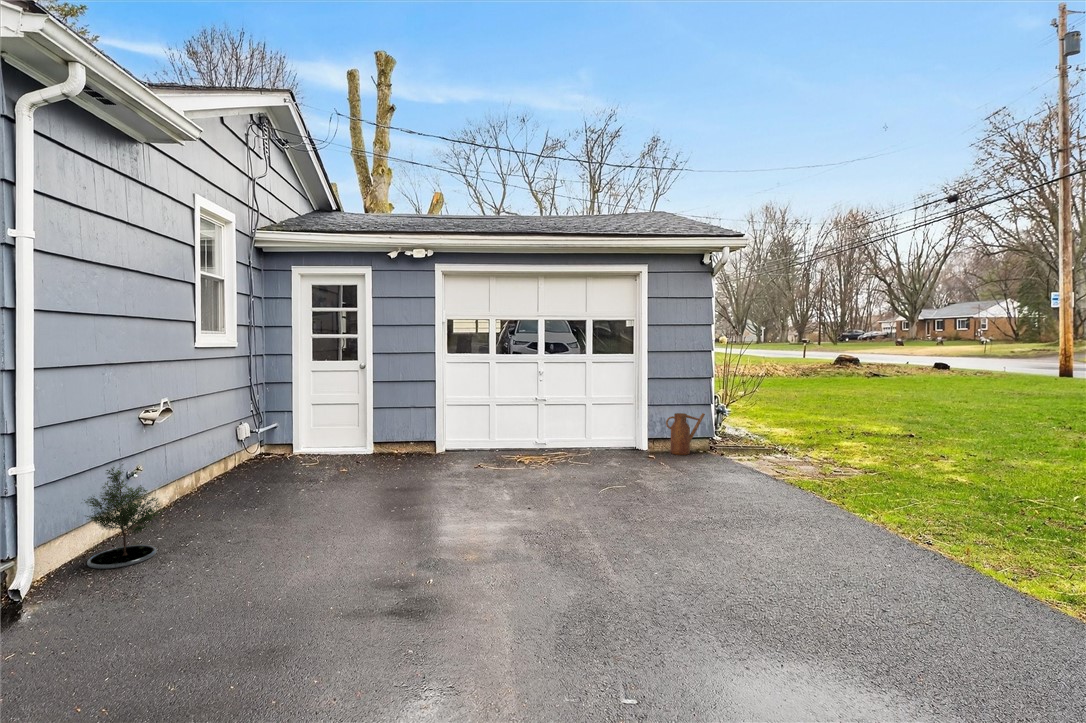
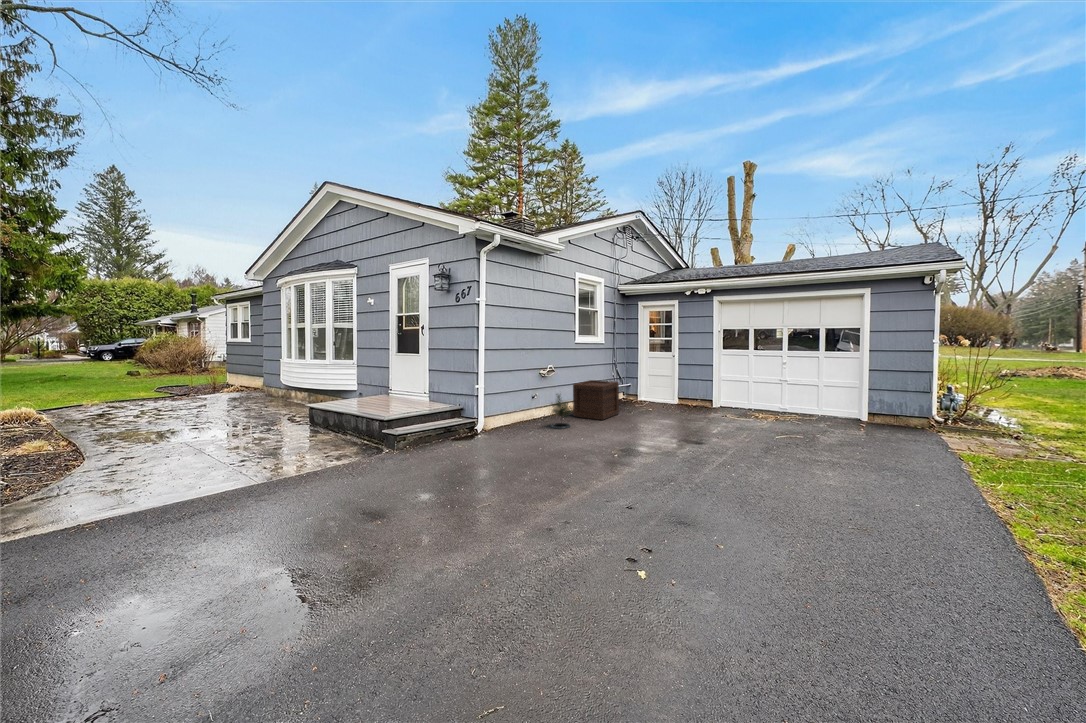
watering can: present [666,413,705,455] -> none [881,397,920,428]
wooden crate: none [151,423,272,520] -> present [573,380,619,420]

